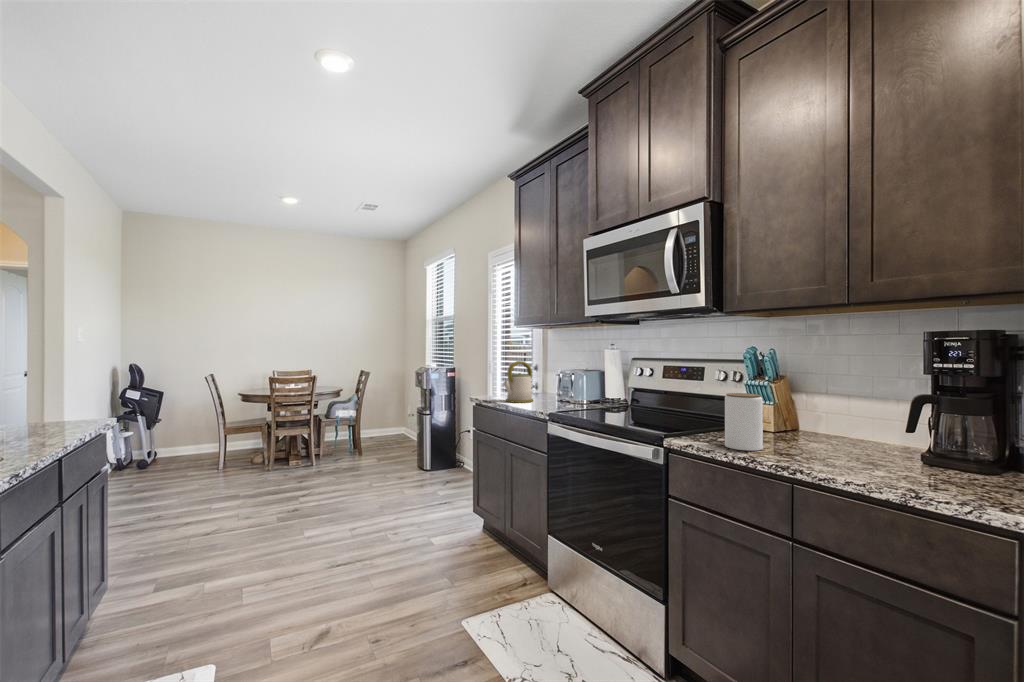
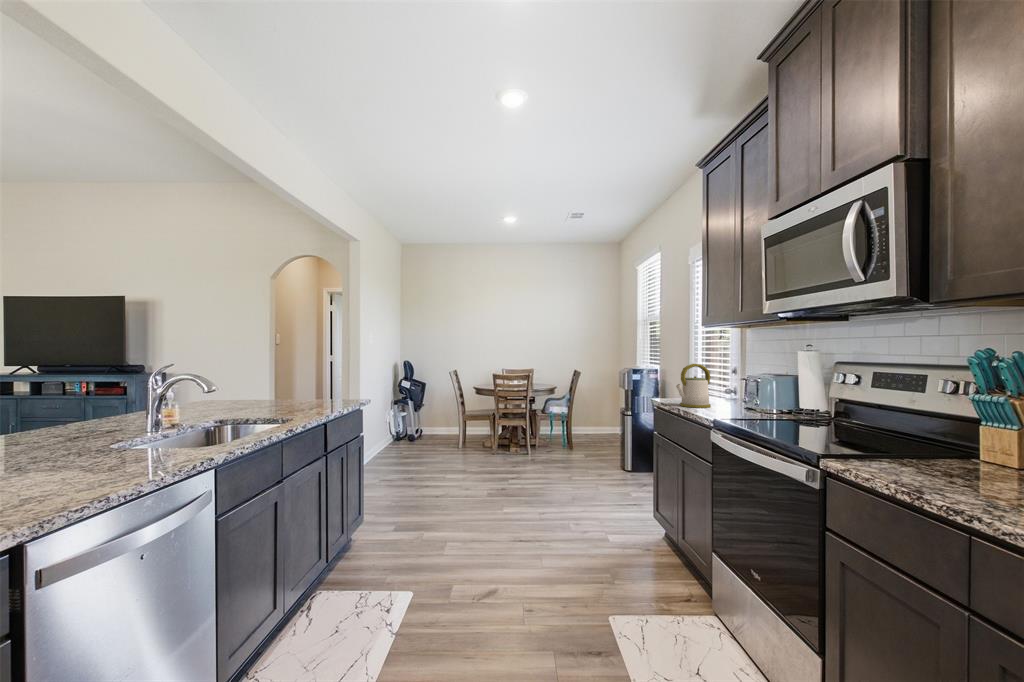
jar: present [725,393,763,451] -> none [900,407,960,486]

